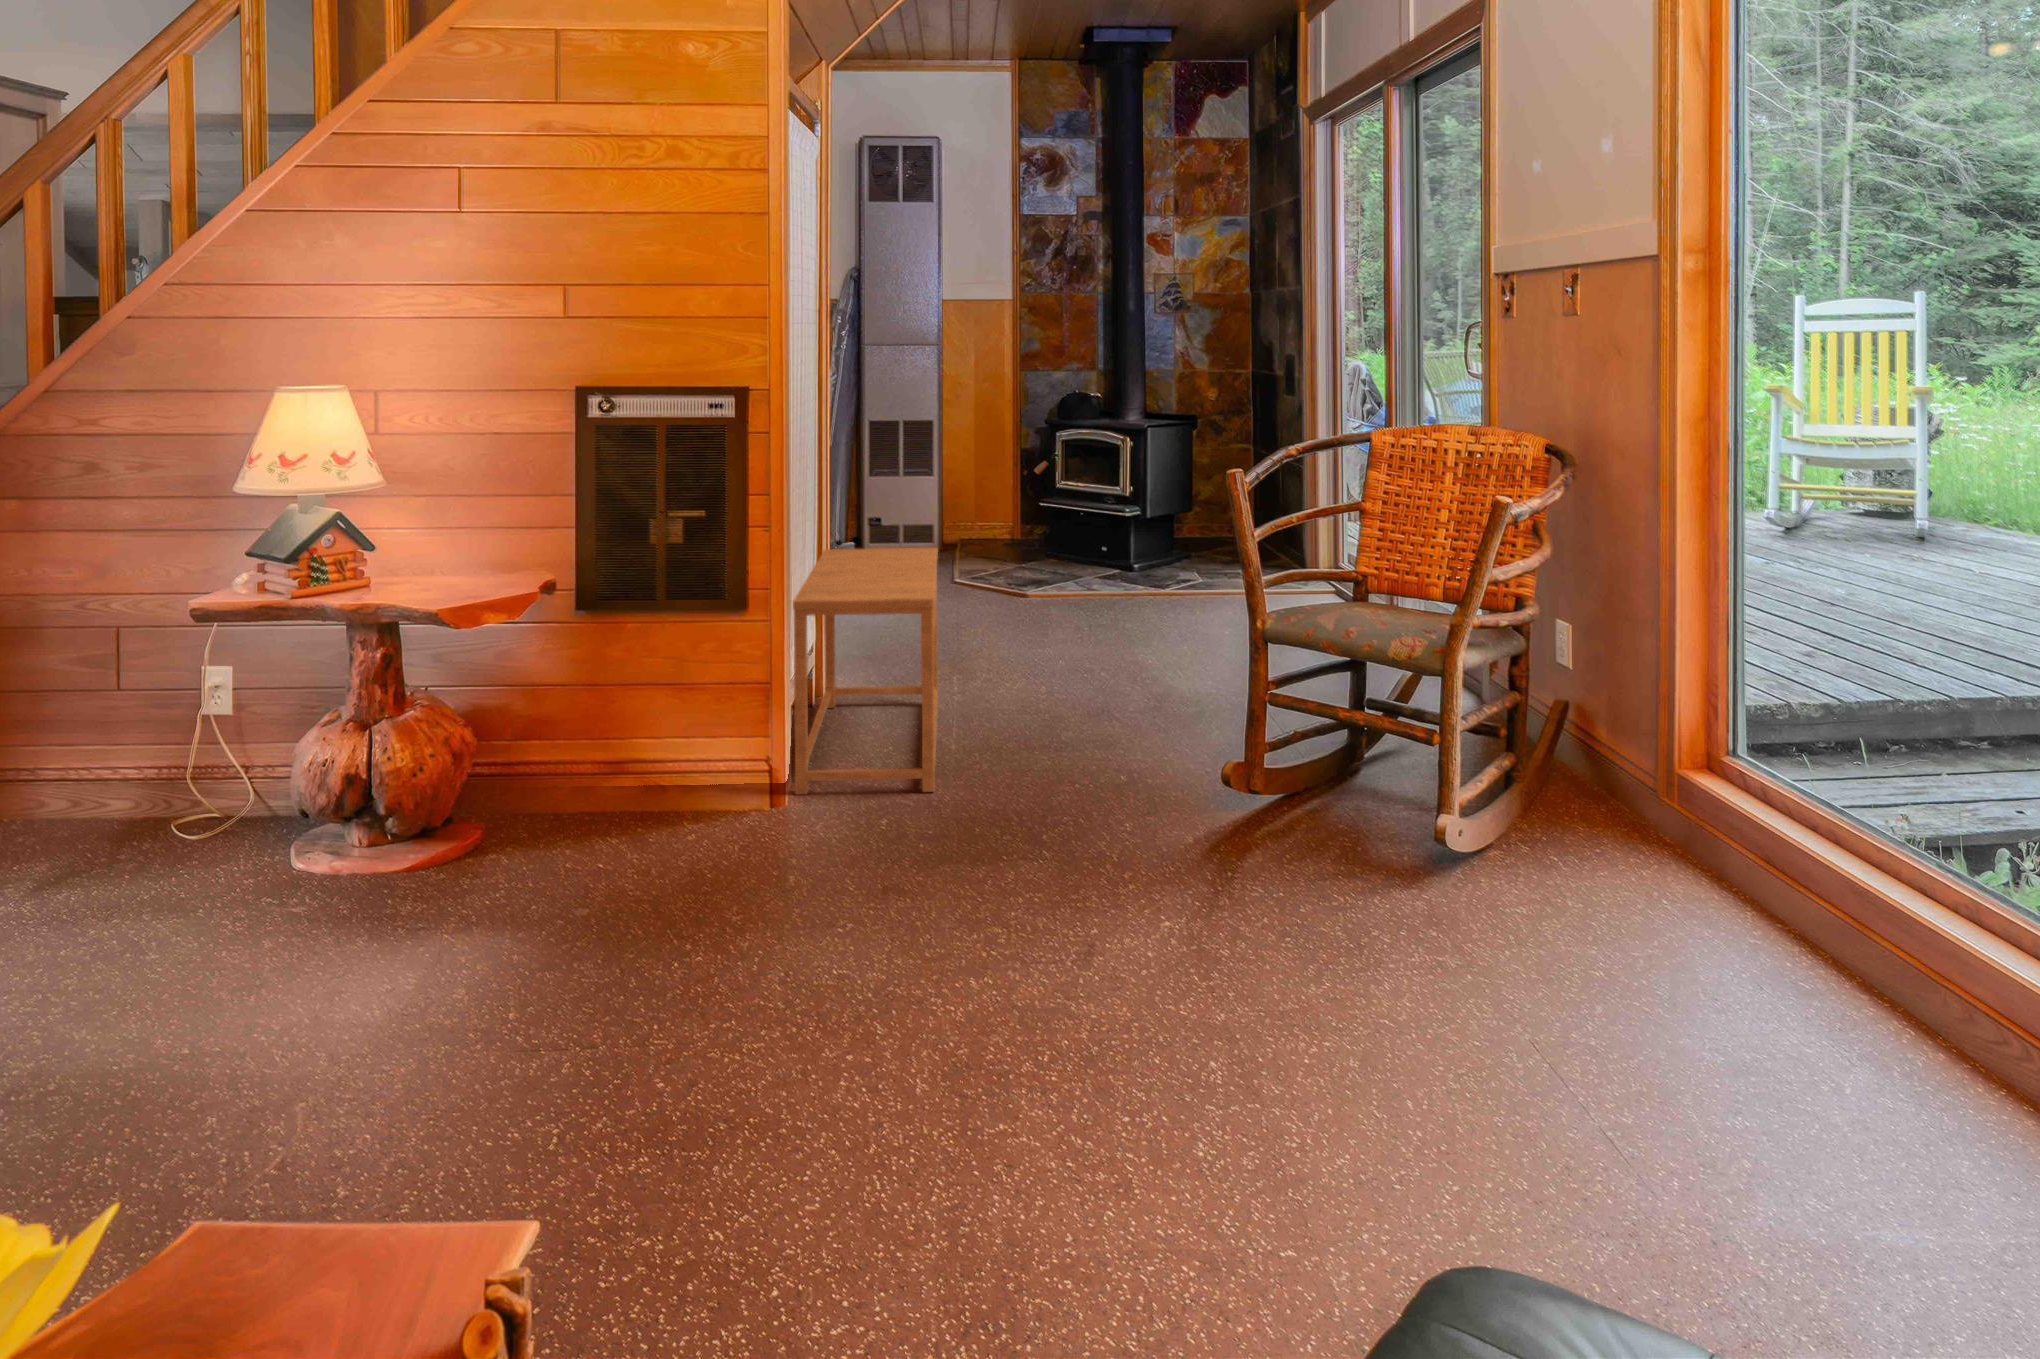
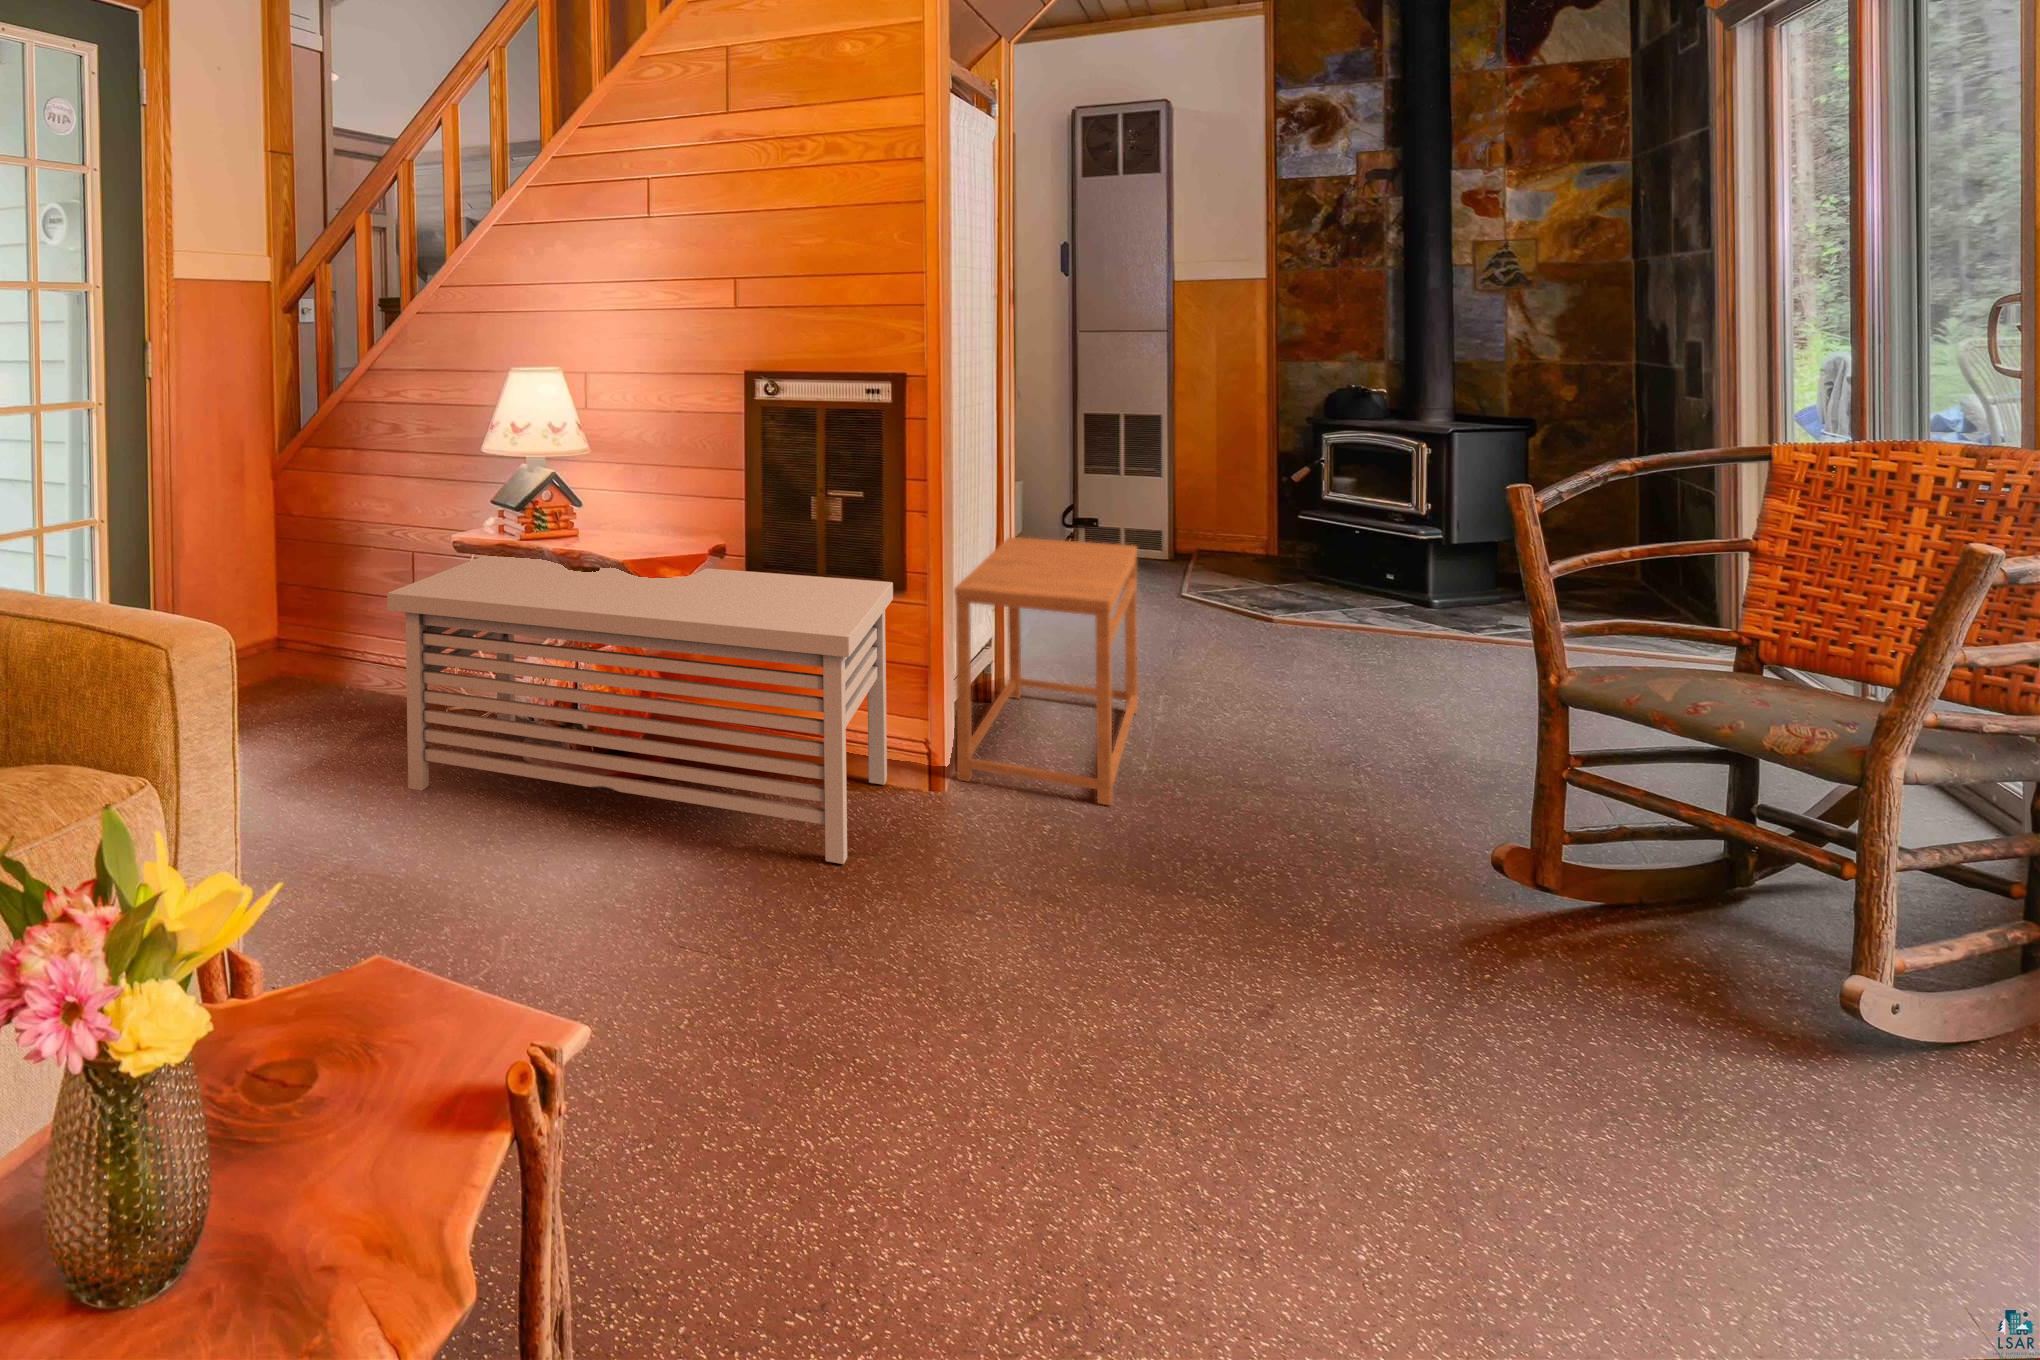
storage bench: none [114,602,734,931] -> present [387,555,893,864]

